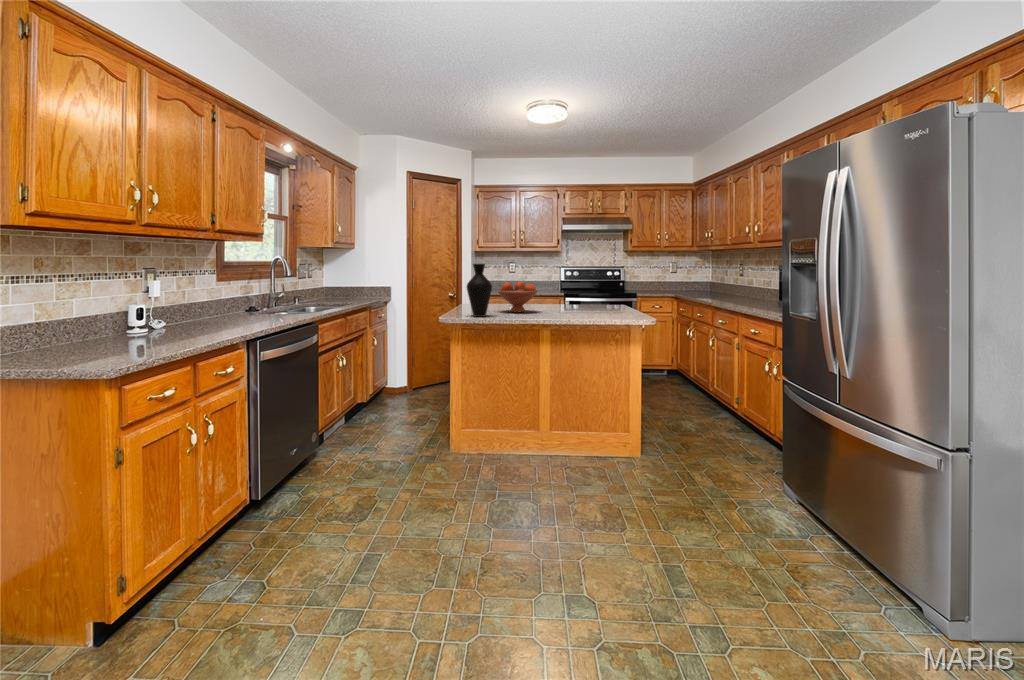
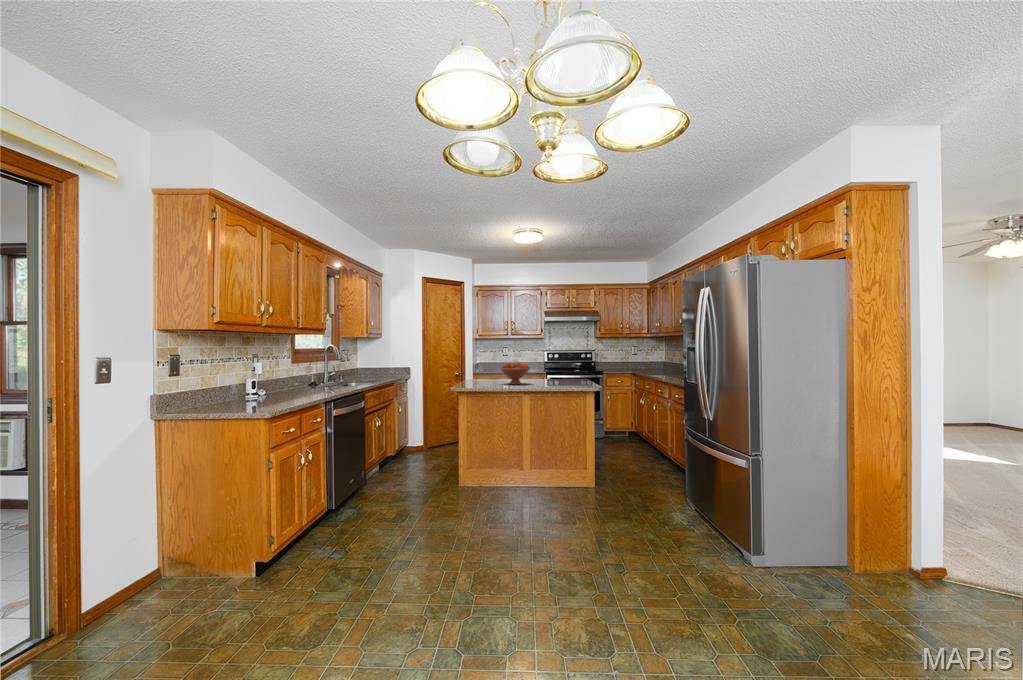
vase: present [467,264,492,317] -> none [479,348,498,387]

